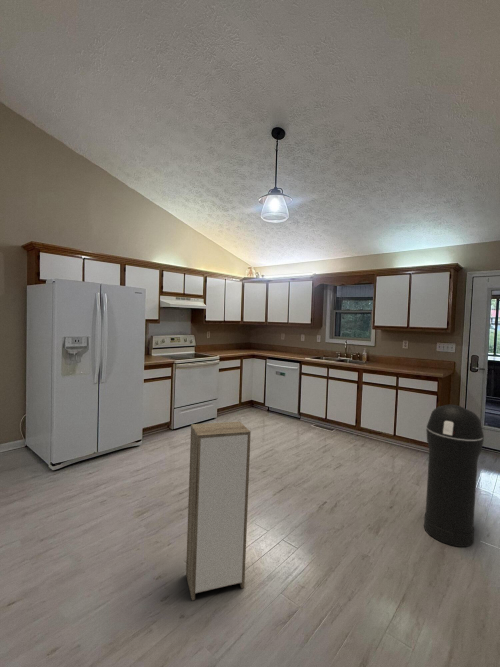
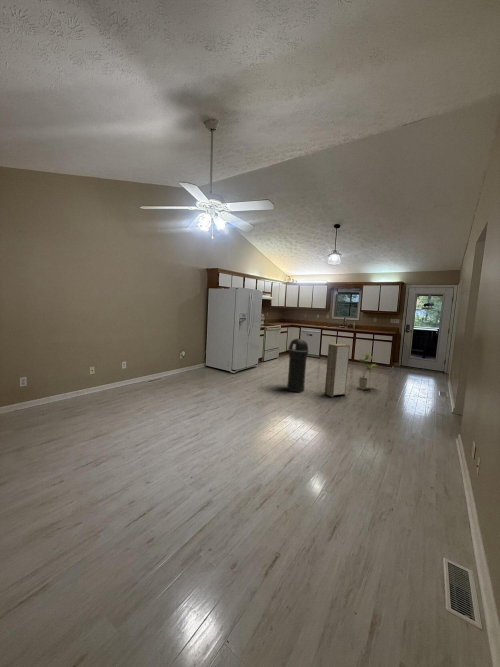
trash can: present [424,405,484,547] -> present [287,339,308,392]
house plant: none [307,445,366,552] -> present [358,353,375,390]

